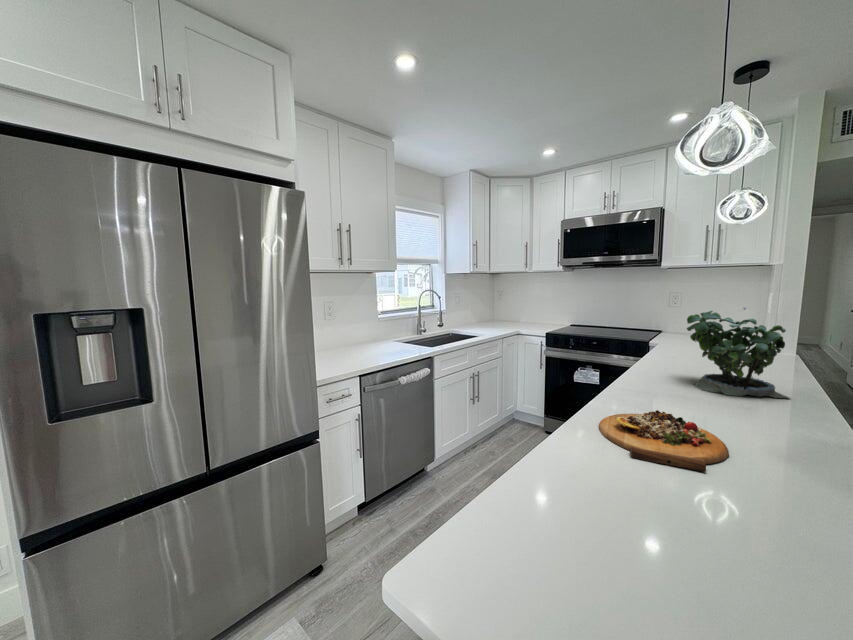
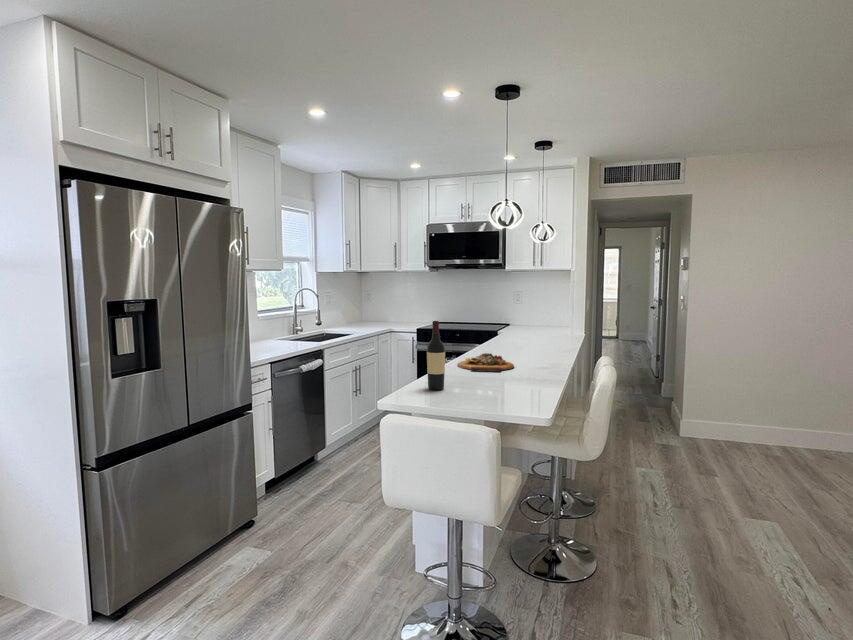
potted plant: present [687,308,789,398] -> none [509,299,559,352]
wine bottle: none [522,381,573,570] -> present [427,321,445,390]

